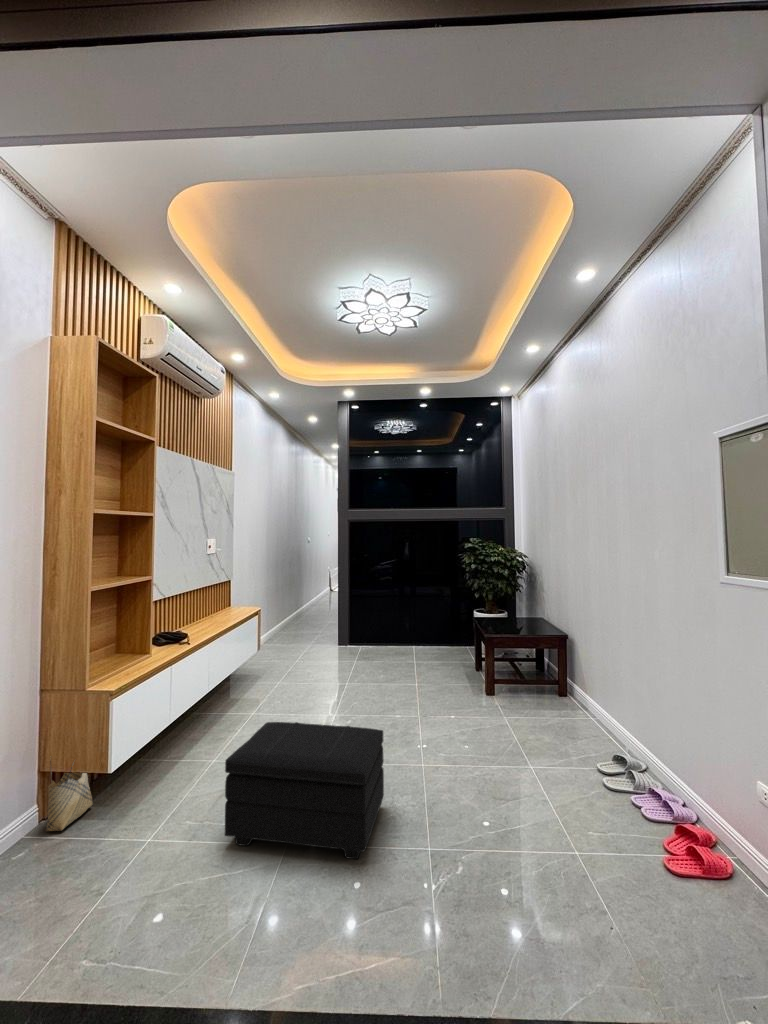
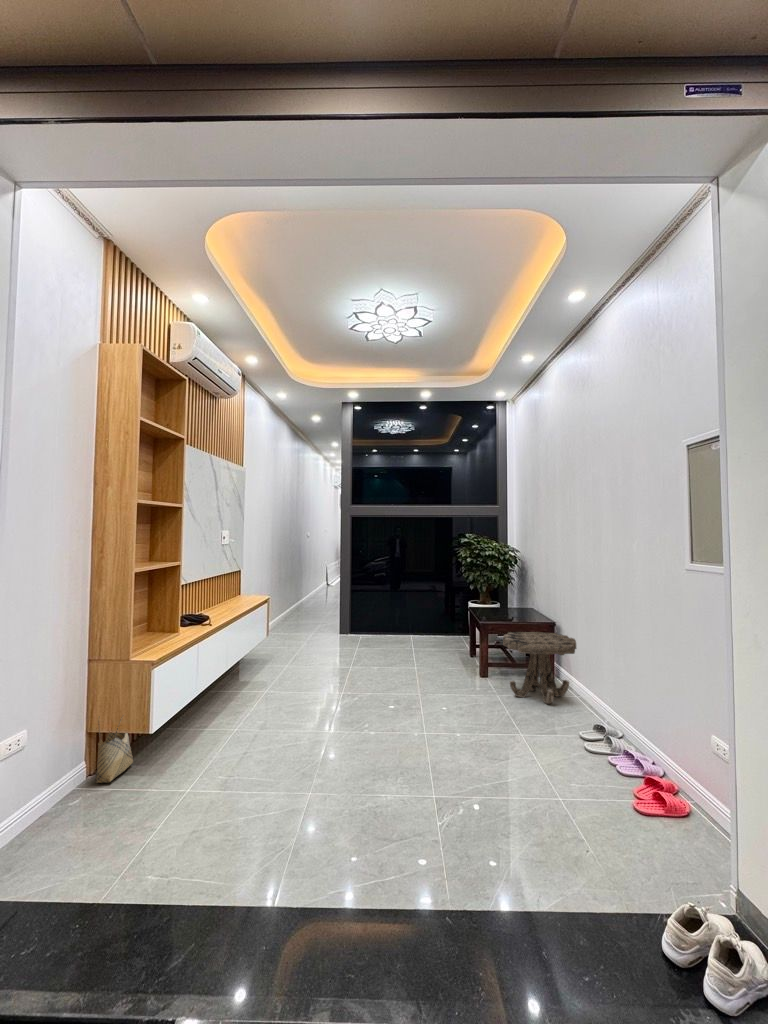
side table: none [510,646,591,727] -> present [503,632,576,704]
footstool: present [225,722,384,859] -> none [256,691,393,804]

